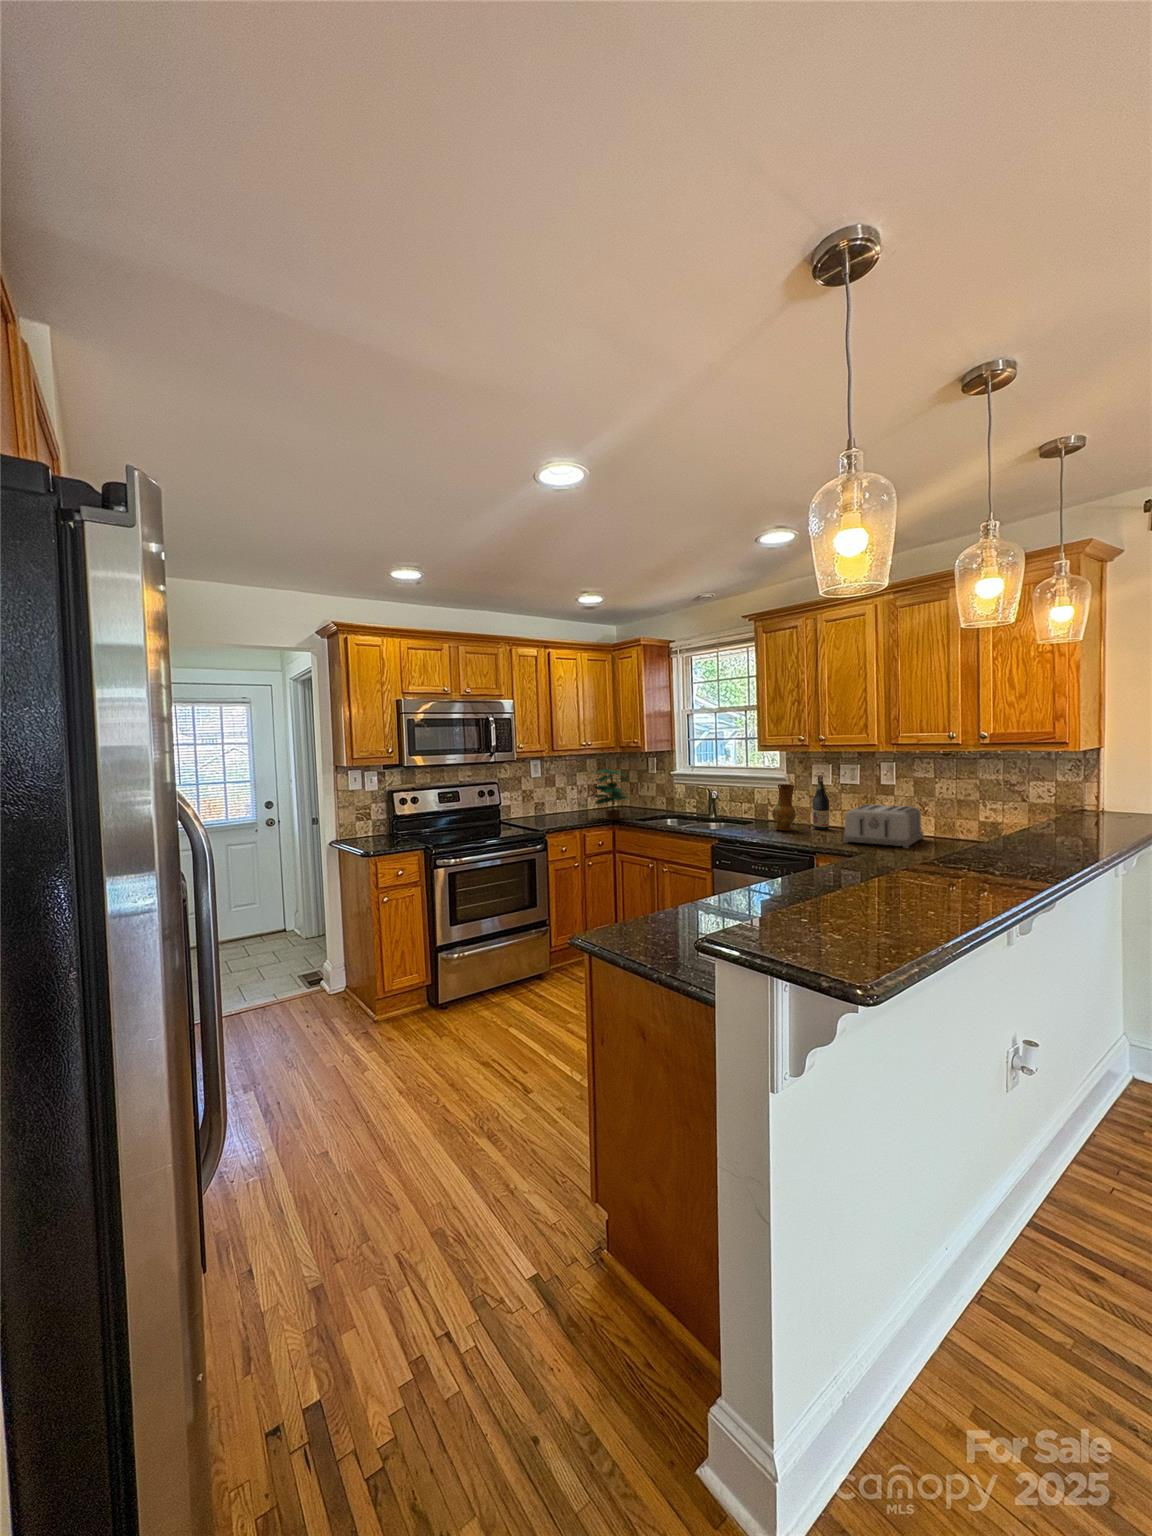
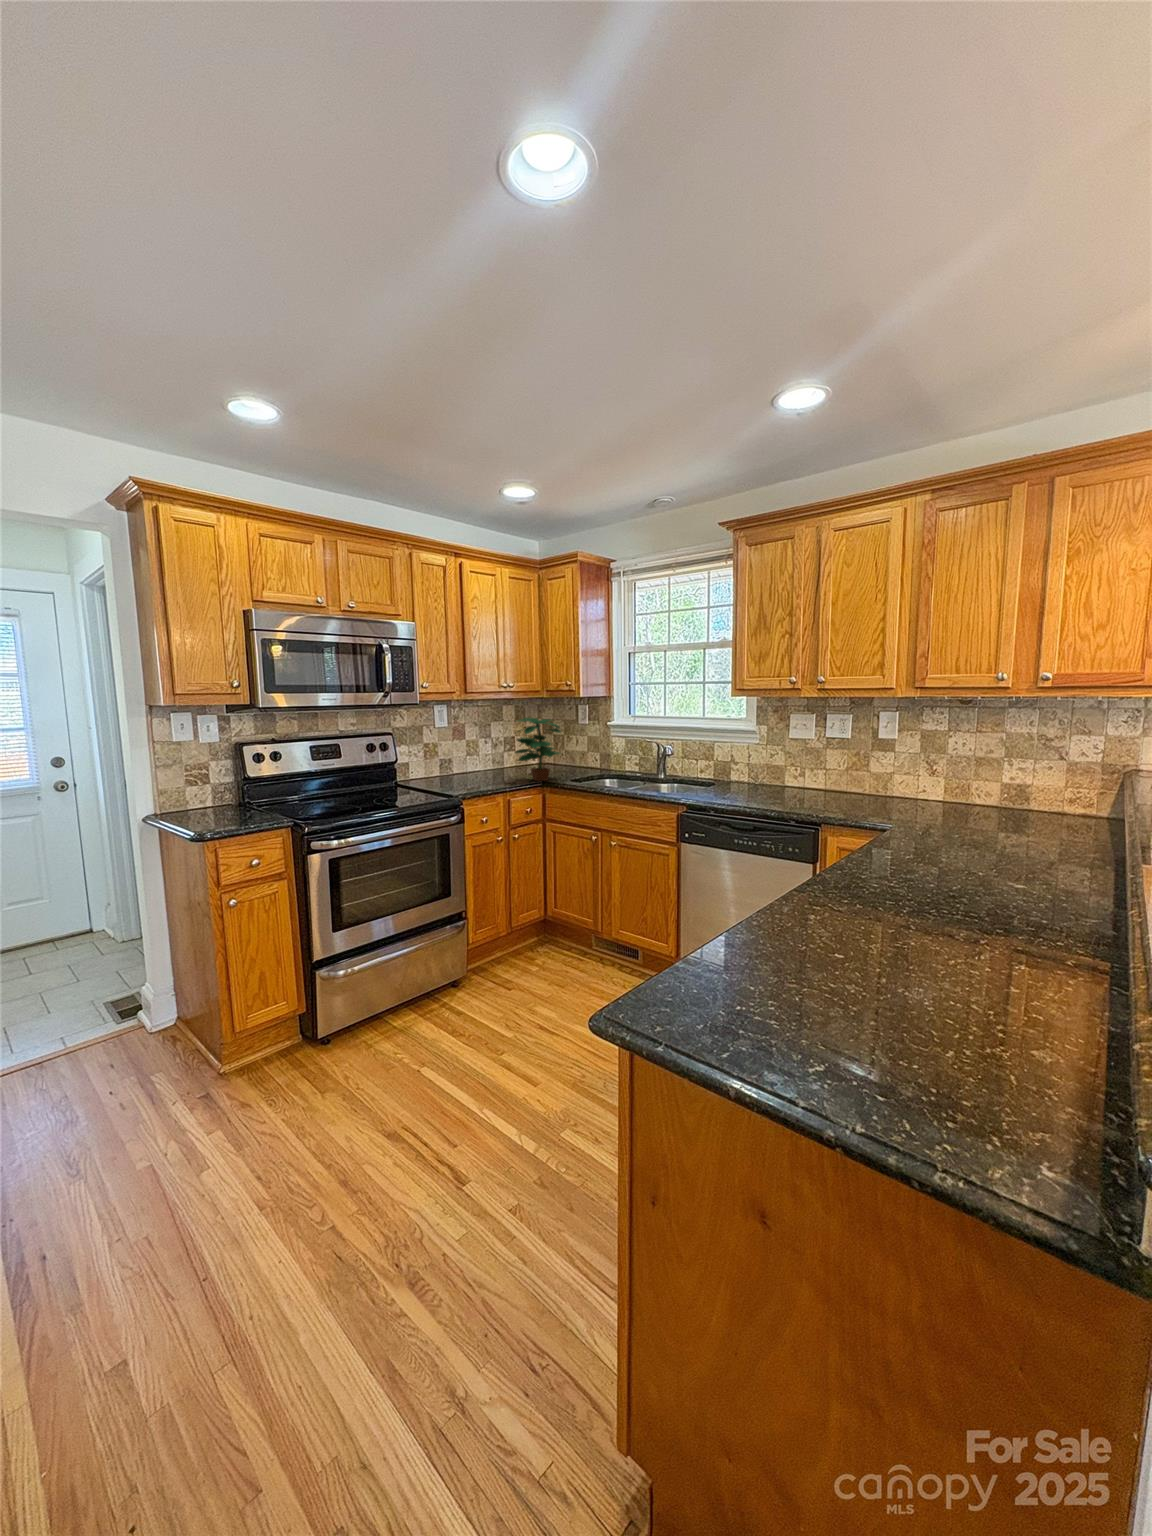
wine bottle: present [813,775,830,830] -> none [790,726,811,792]
ceramic jug: present [772,784,796,831] -> none [745,737,774,794]
toaster: present [844,804,923,848] -> none [848,762,932,817]

